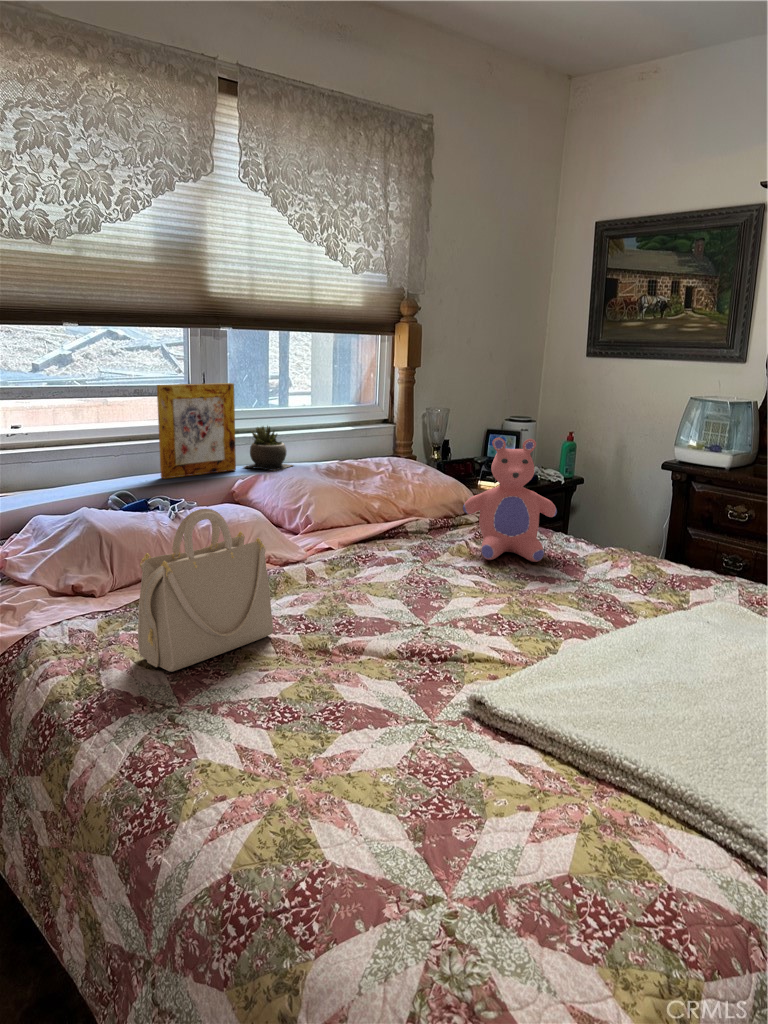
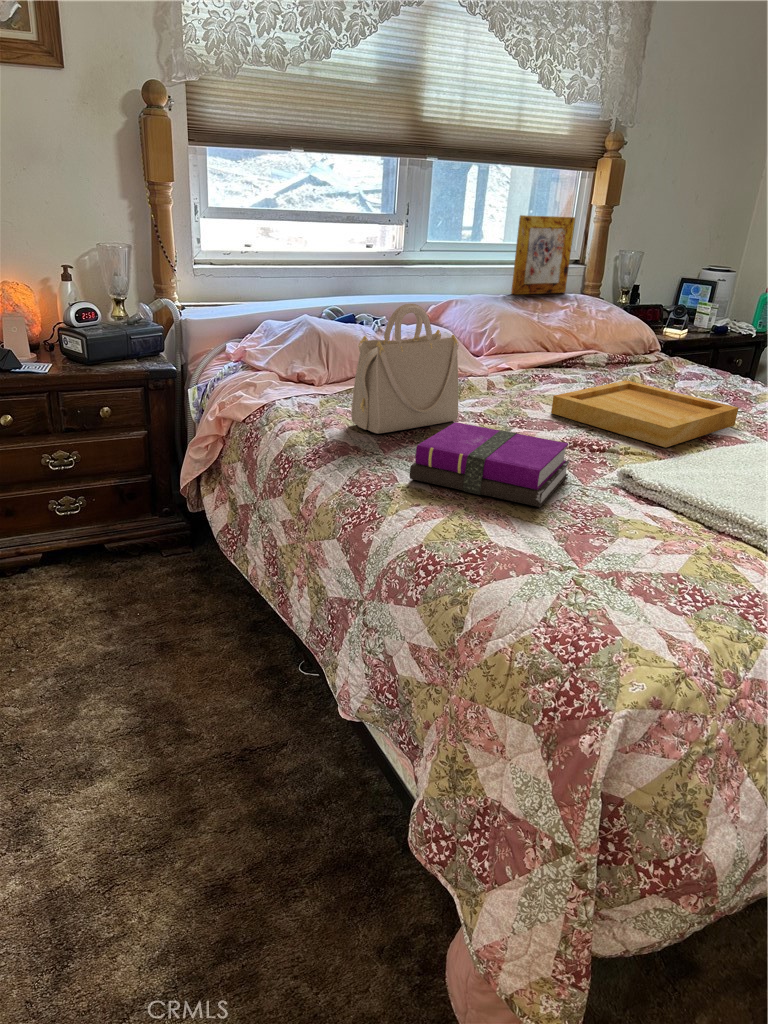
picture frame: present [157,383,236,479] -> present [511,215,575,294]
succulent plant: present [244,426,292,471] -> none [435,255,484,299]
teddy bear: present [463,438,557,562] -> none [642,271,737,394]
tray: none [380,557,575,646] -> present [551,380,739,448]
notebook: none [211,654,411,777] -> present [410,422,570,507]

